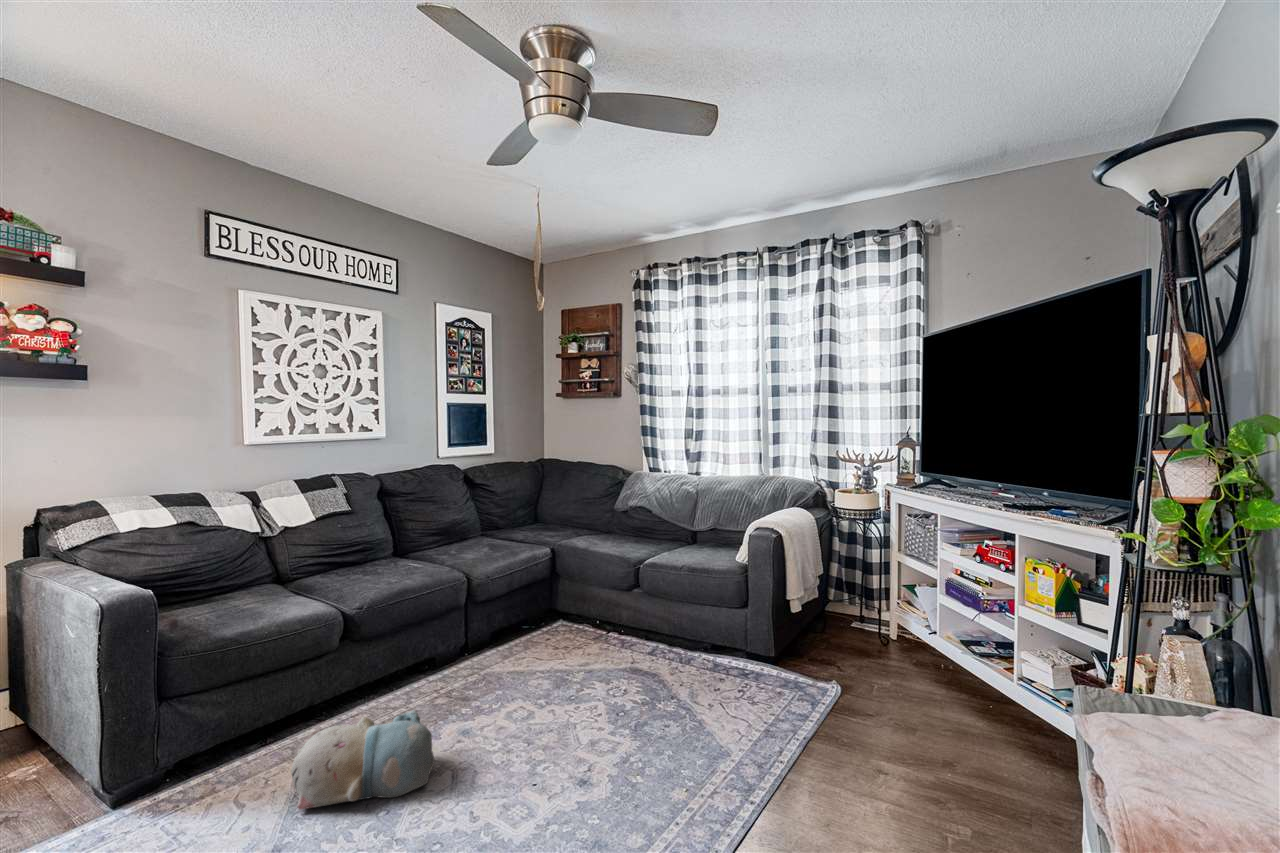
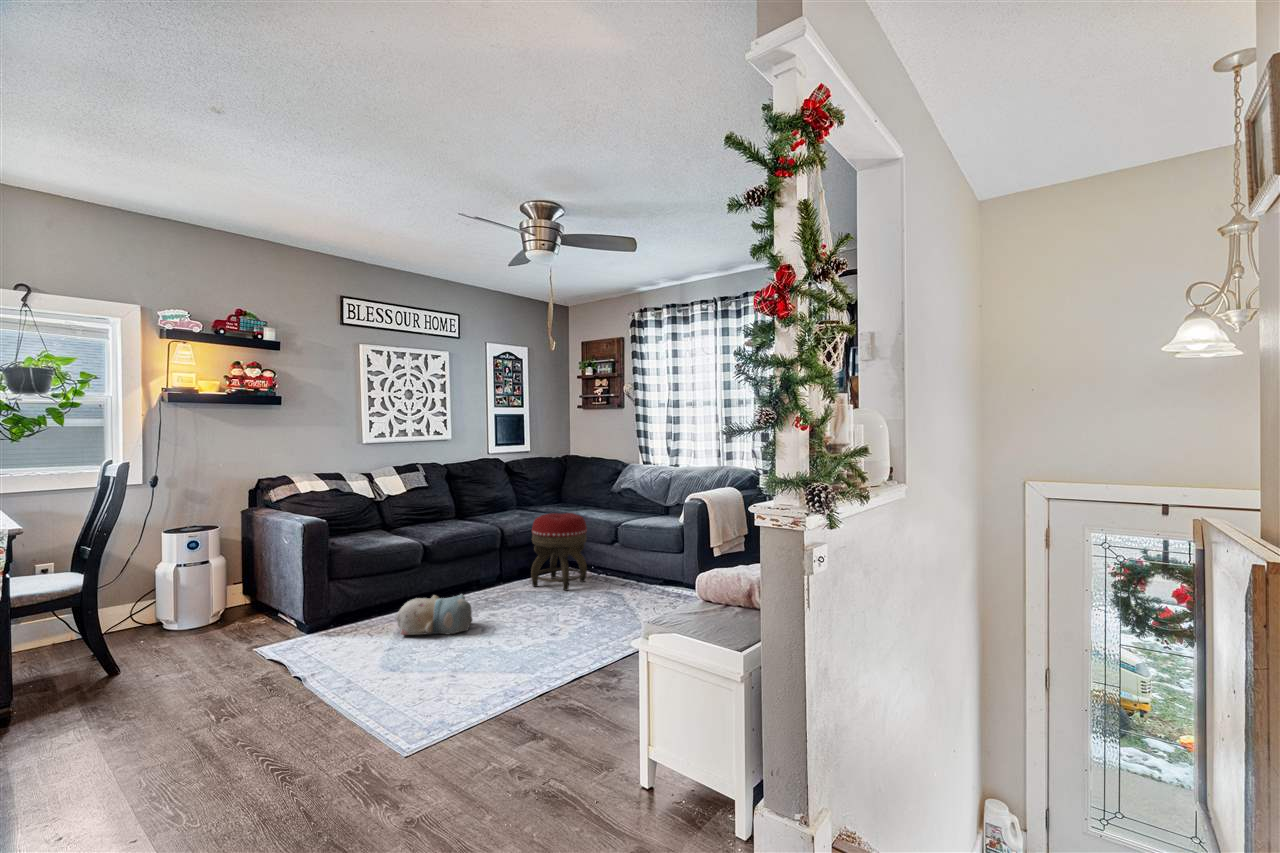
footstool: none [515,547,598,669] -> present [531,513,587,591]

